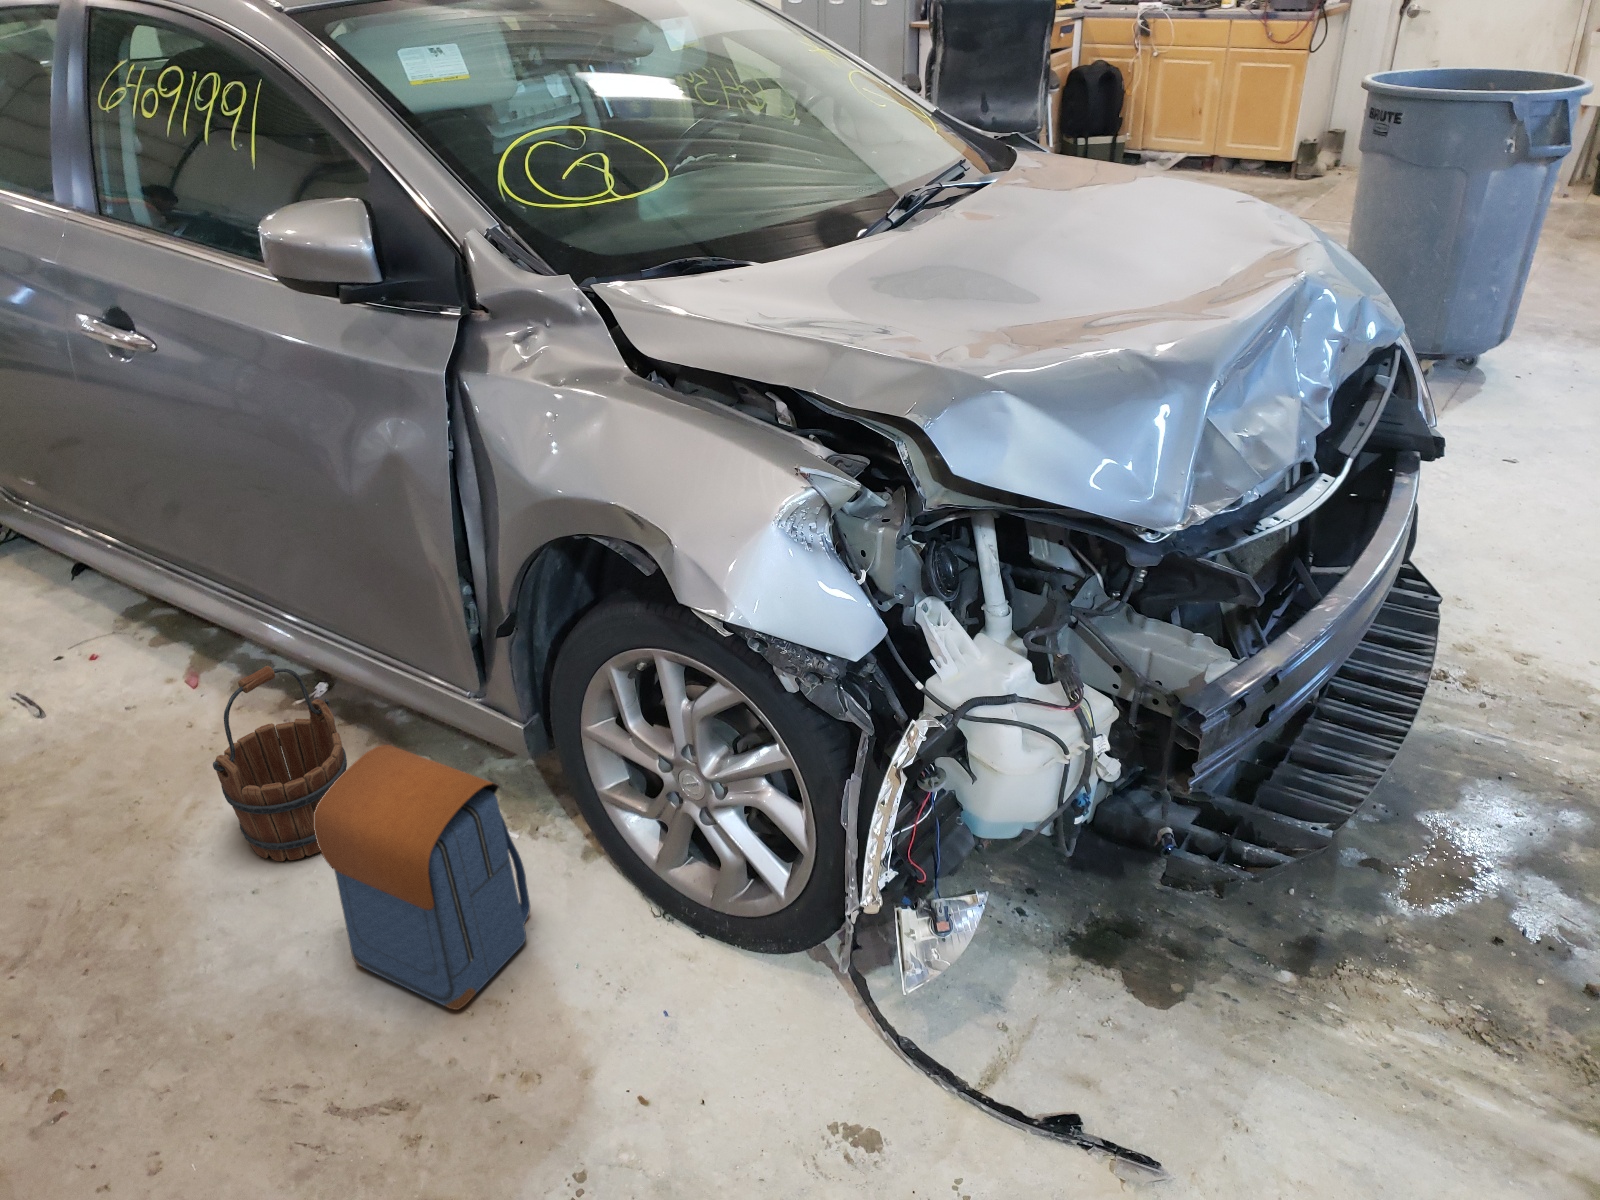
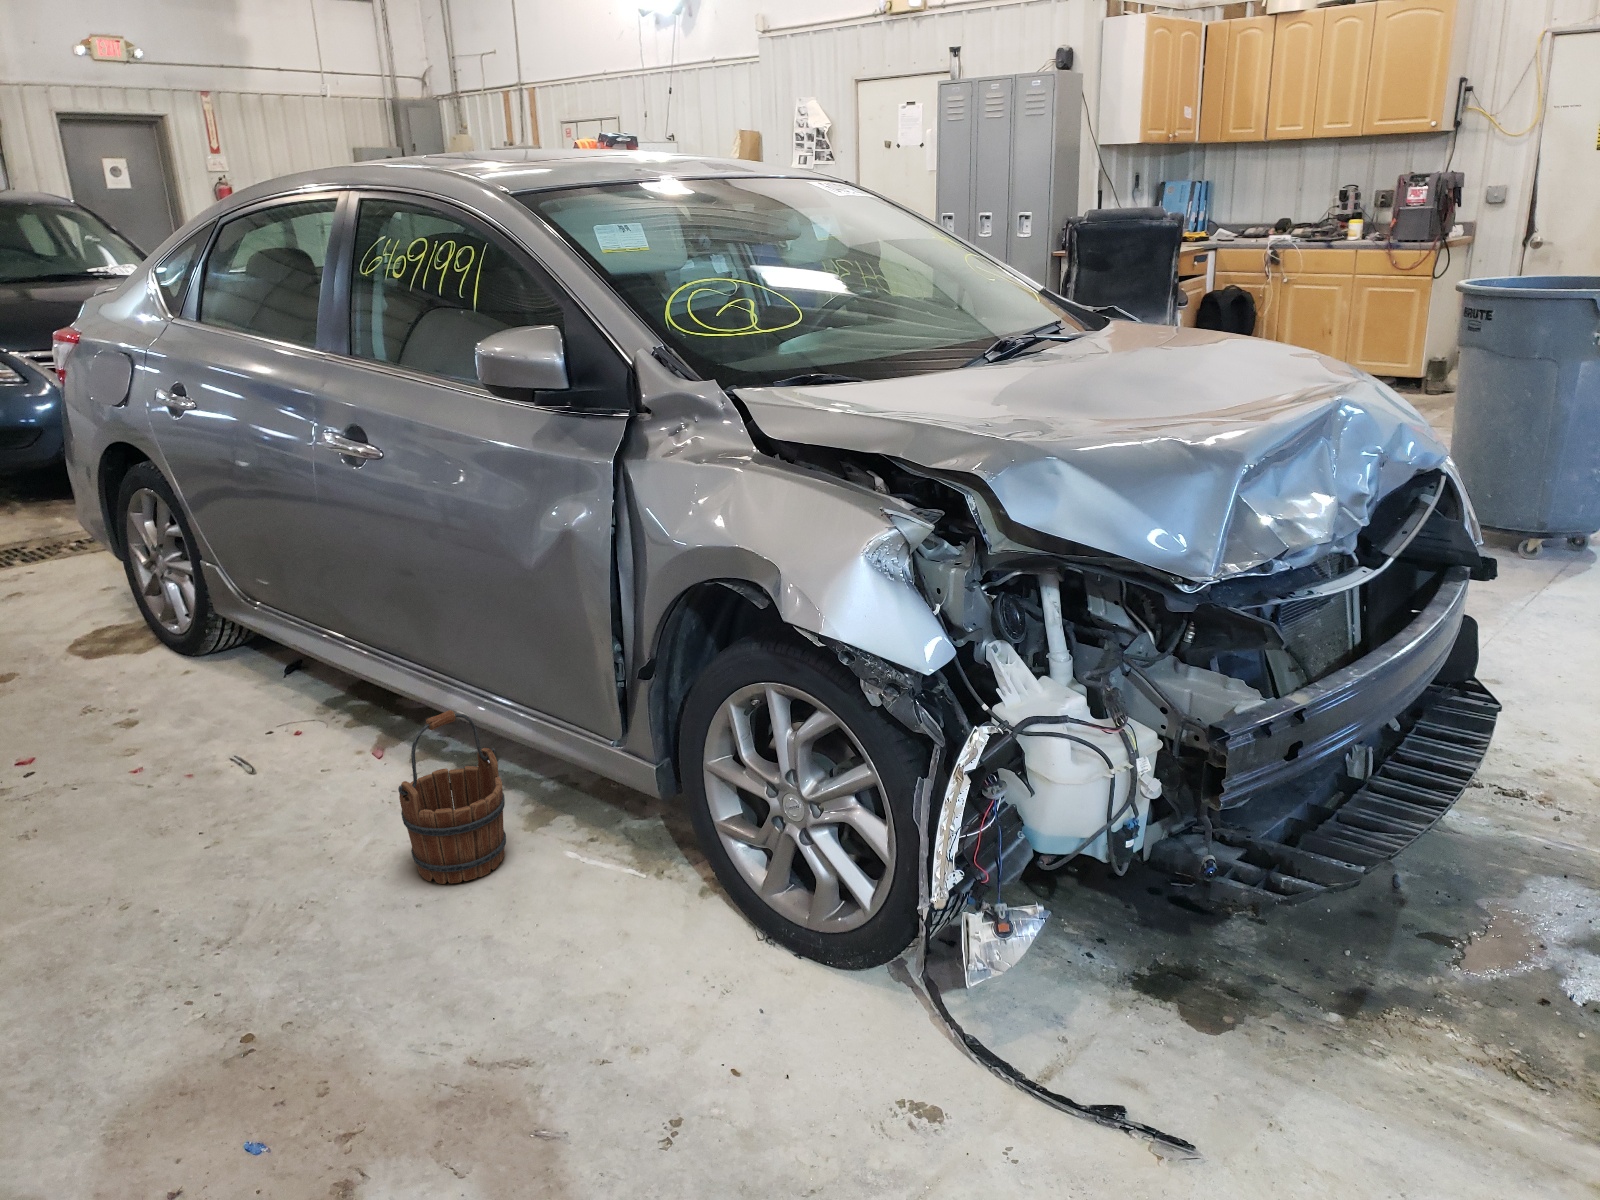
backpack: present [314,745,530,1010] -> none [479,764,650,996]

